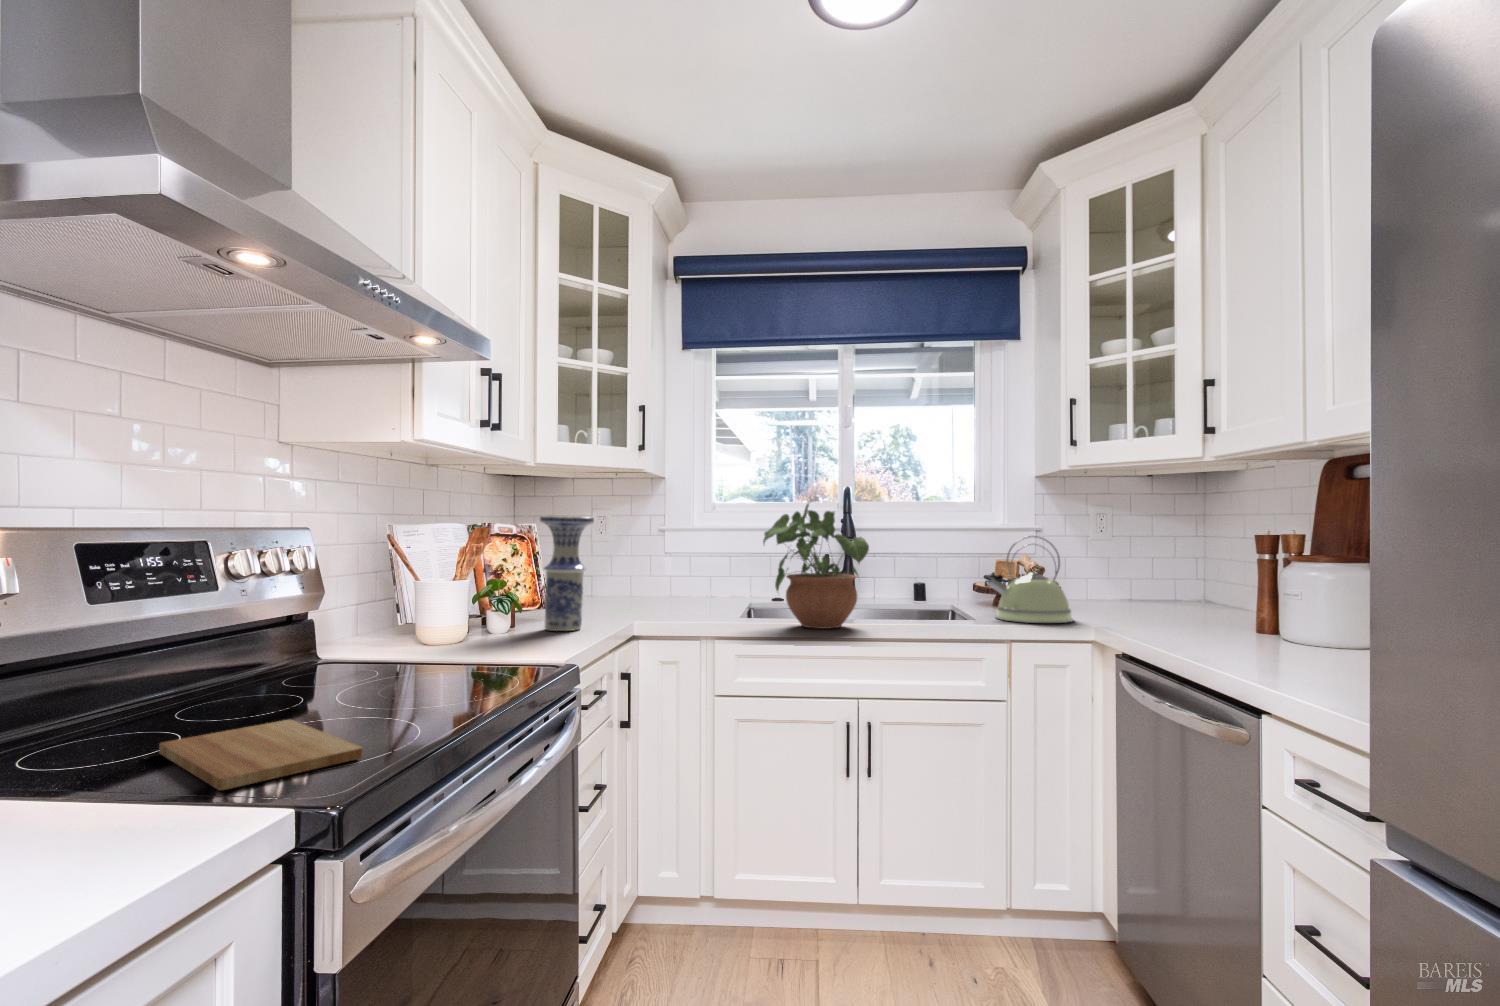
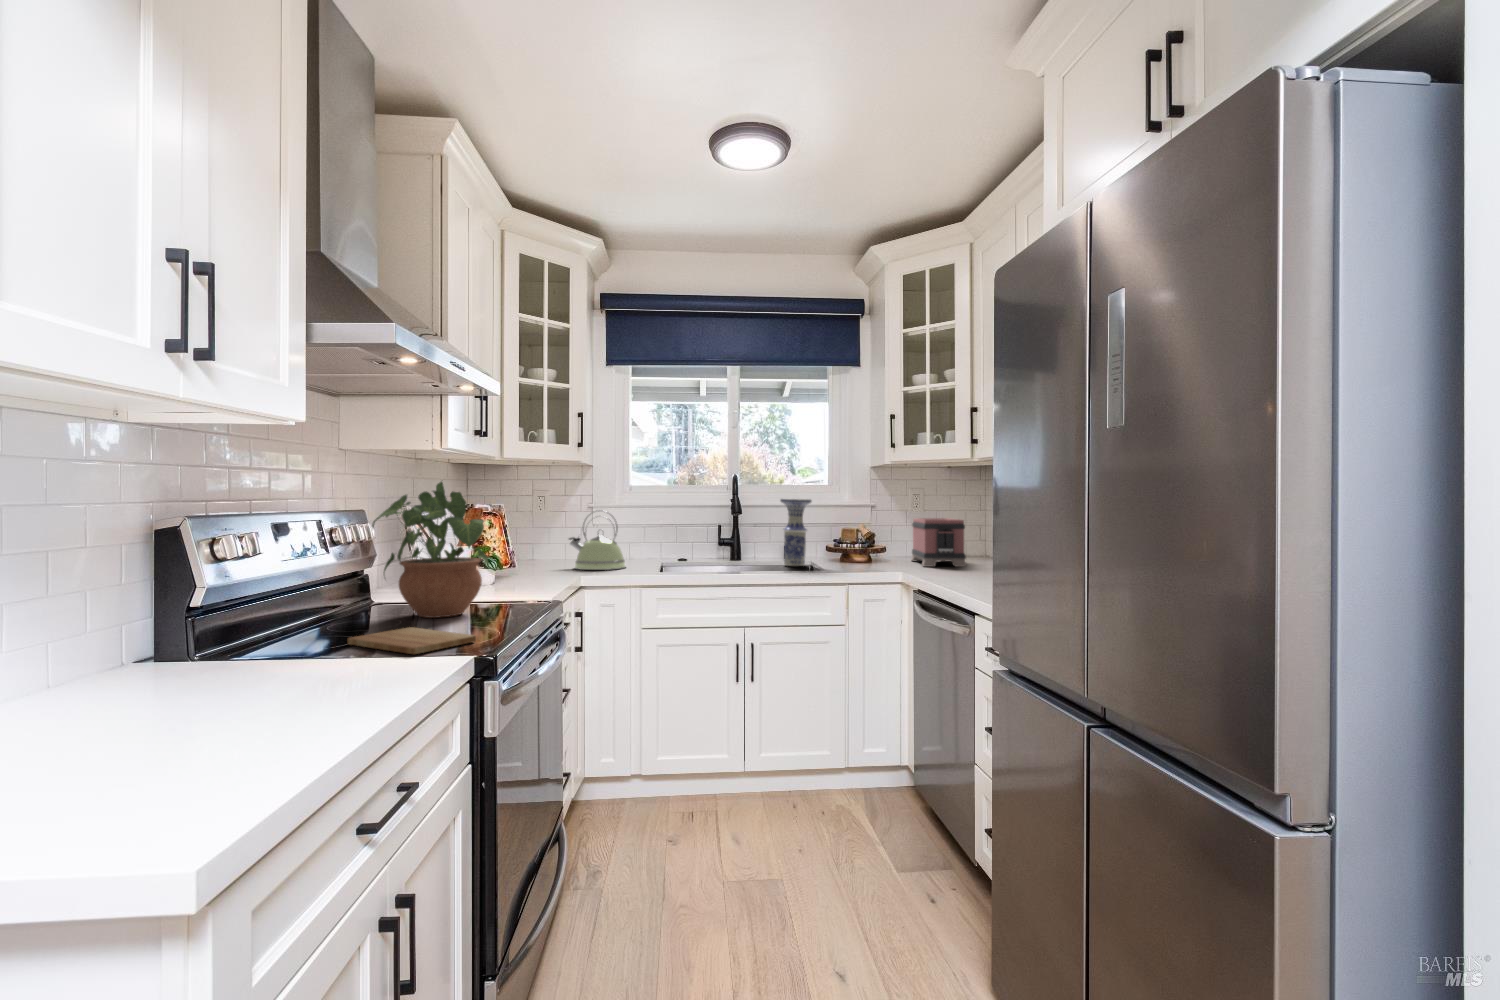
potted plant: present [763,504,869,629] -> present [372,482,489,618]
vase: present [540,516,594,631] -> present [780,499,811,566]
kettle: present [985,536,1073,623] -> present [569,511,626,570]
toaster: none [1096,547,1189,619] -> present [911,518,967,567]

